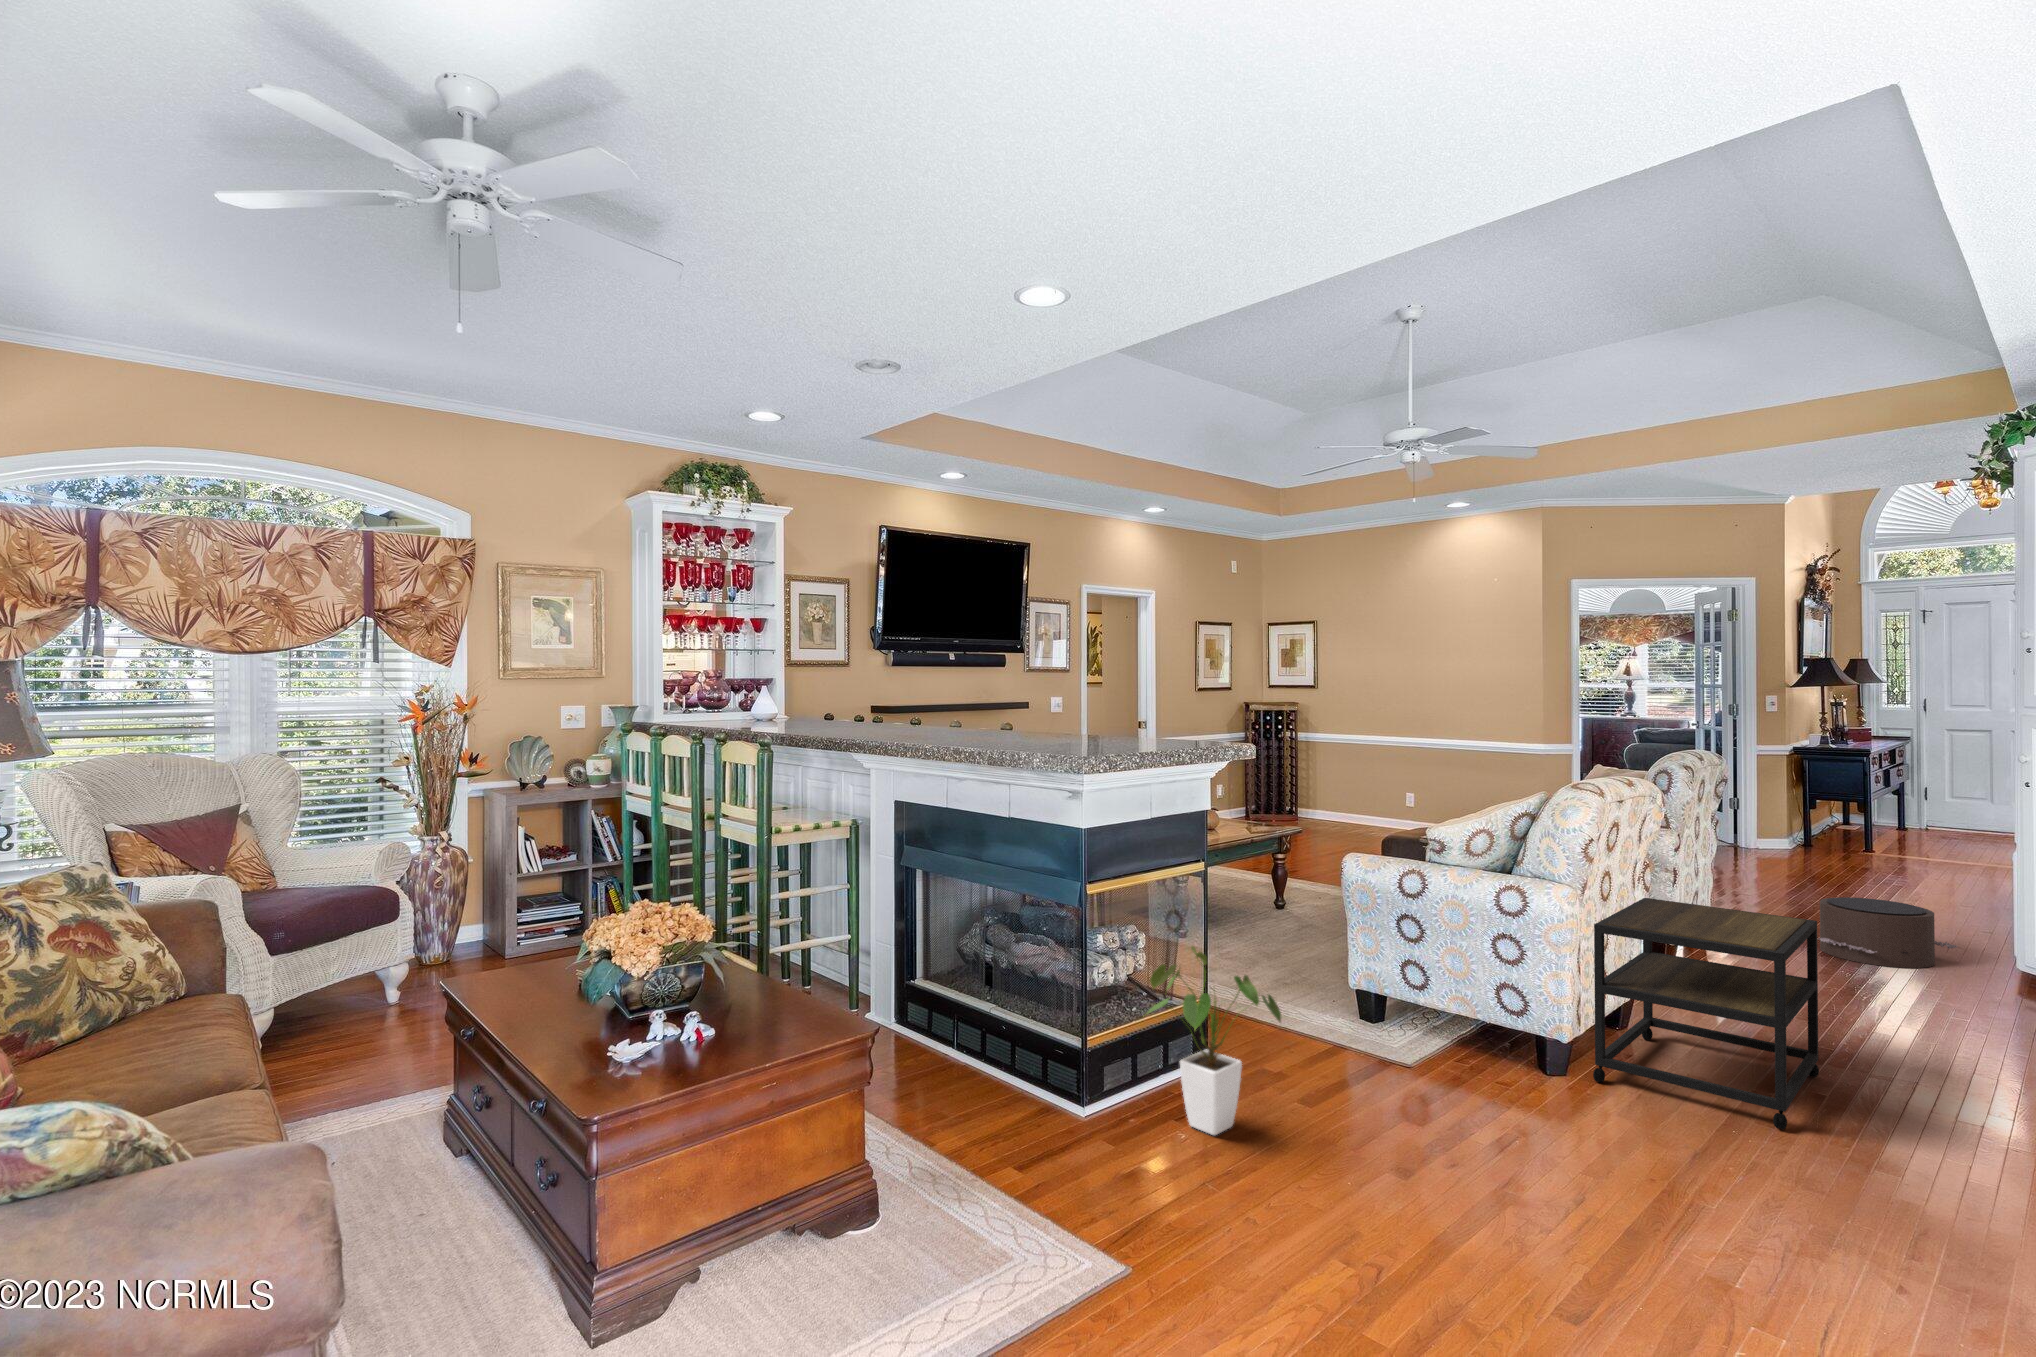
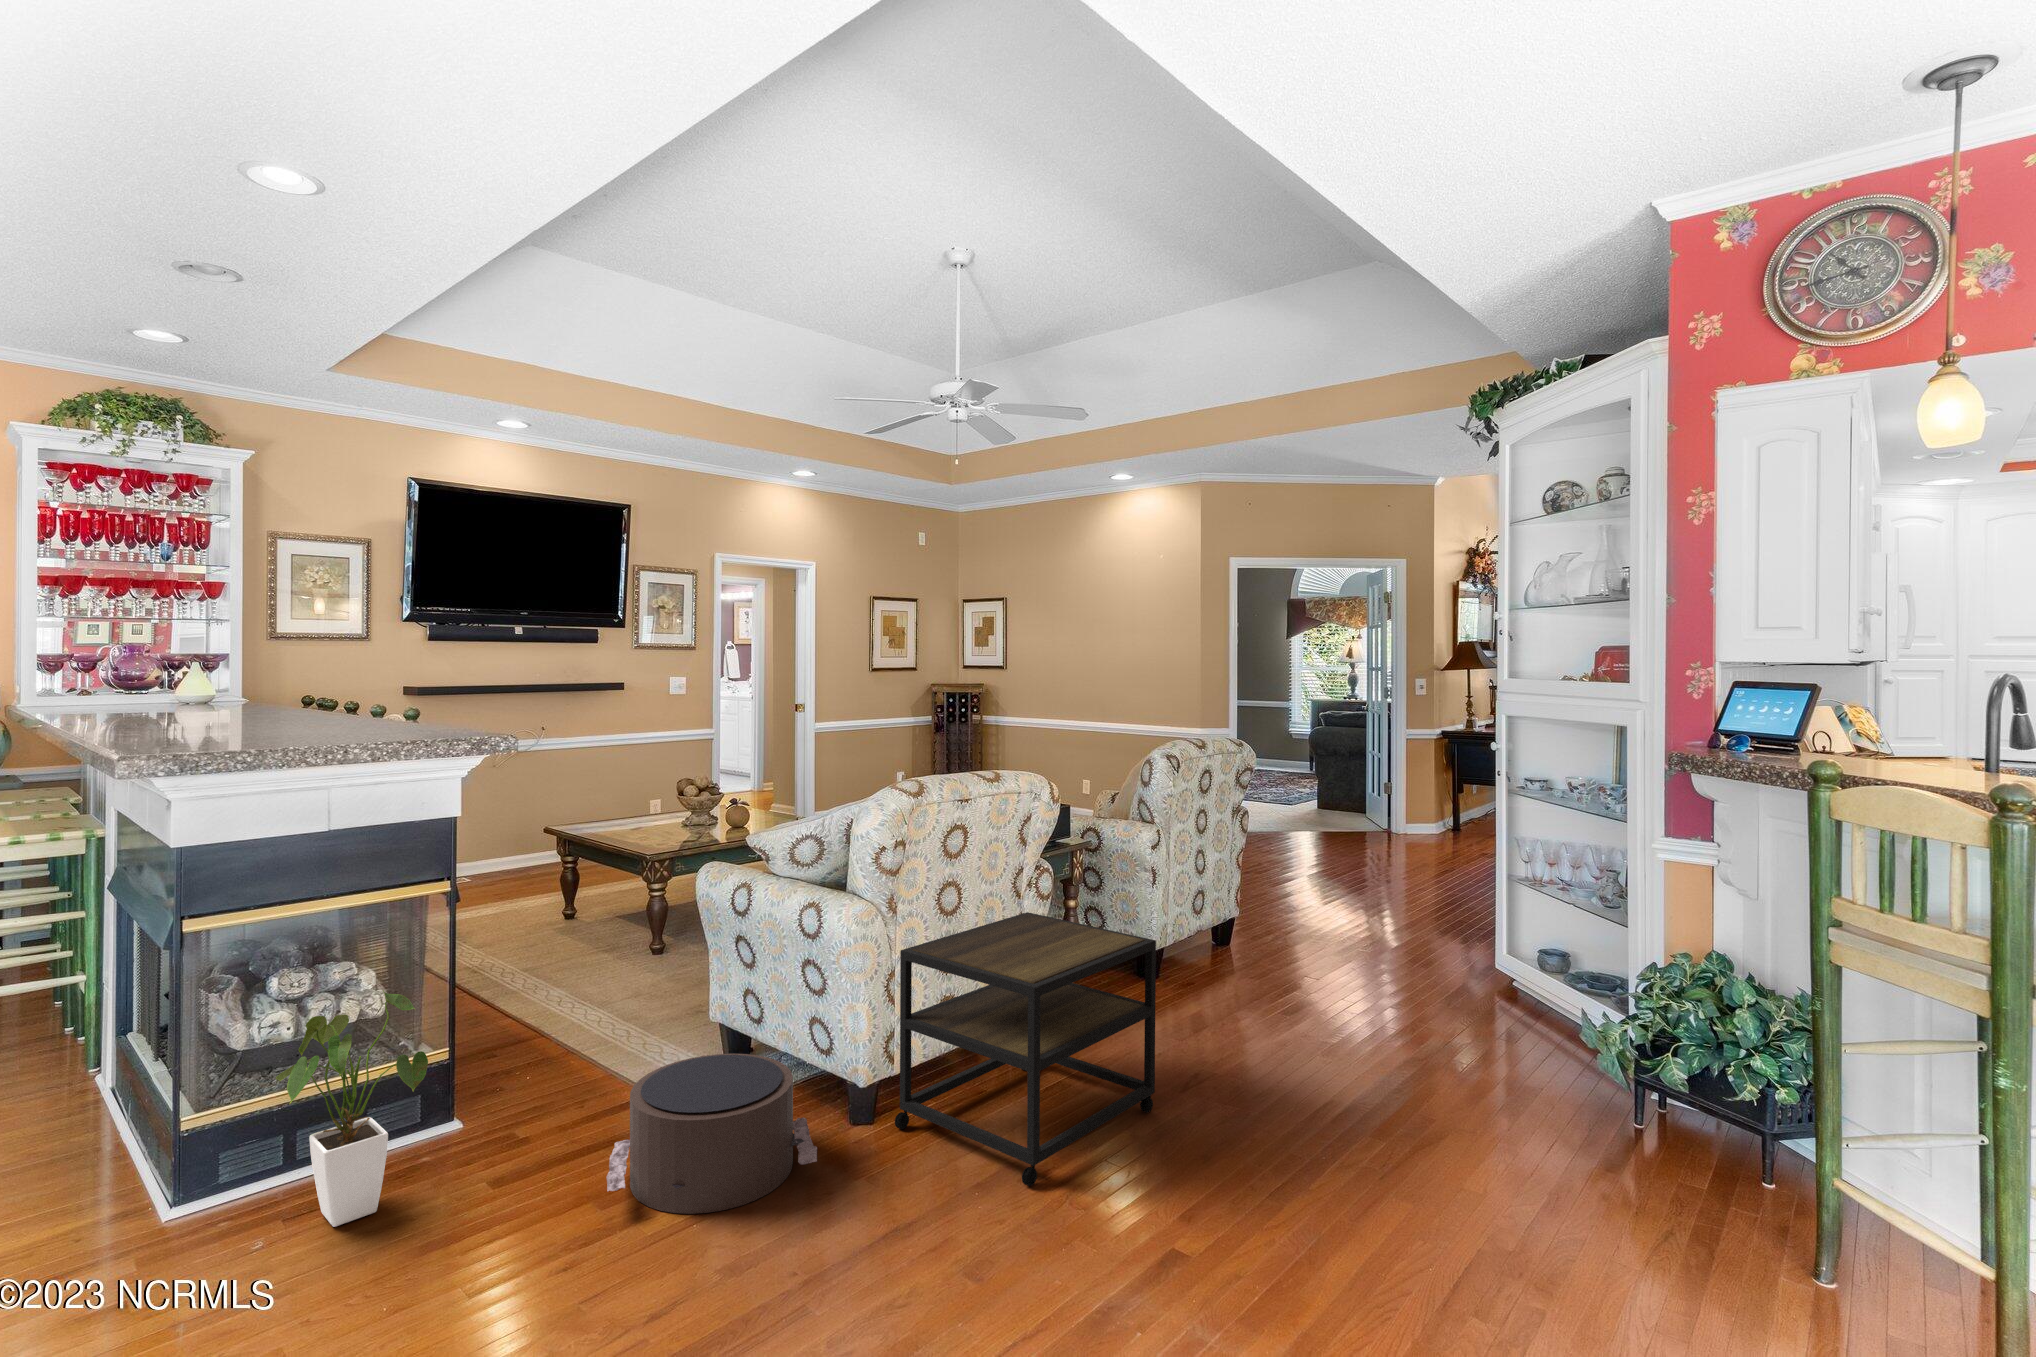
pouf: present [1818,897,1958,968] -> present [607,1054,817,1214]

